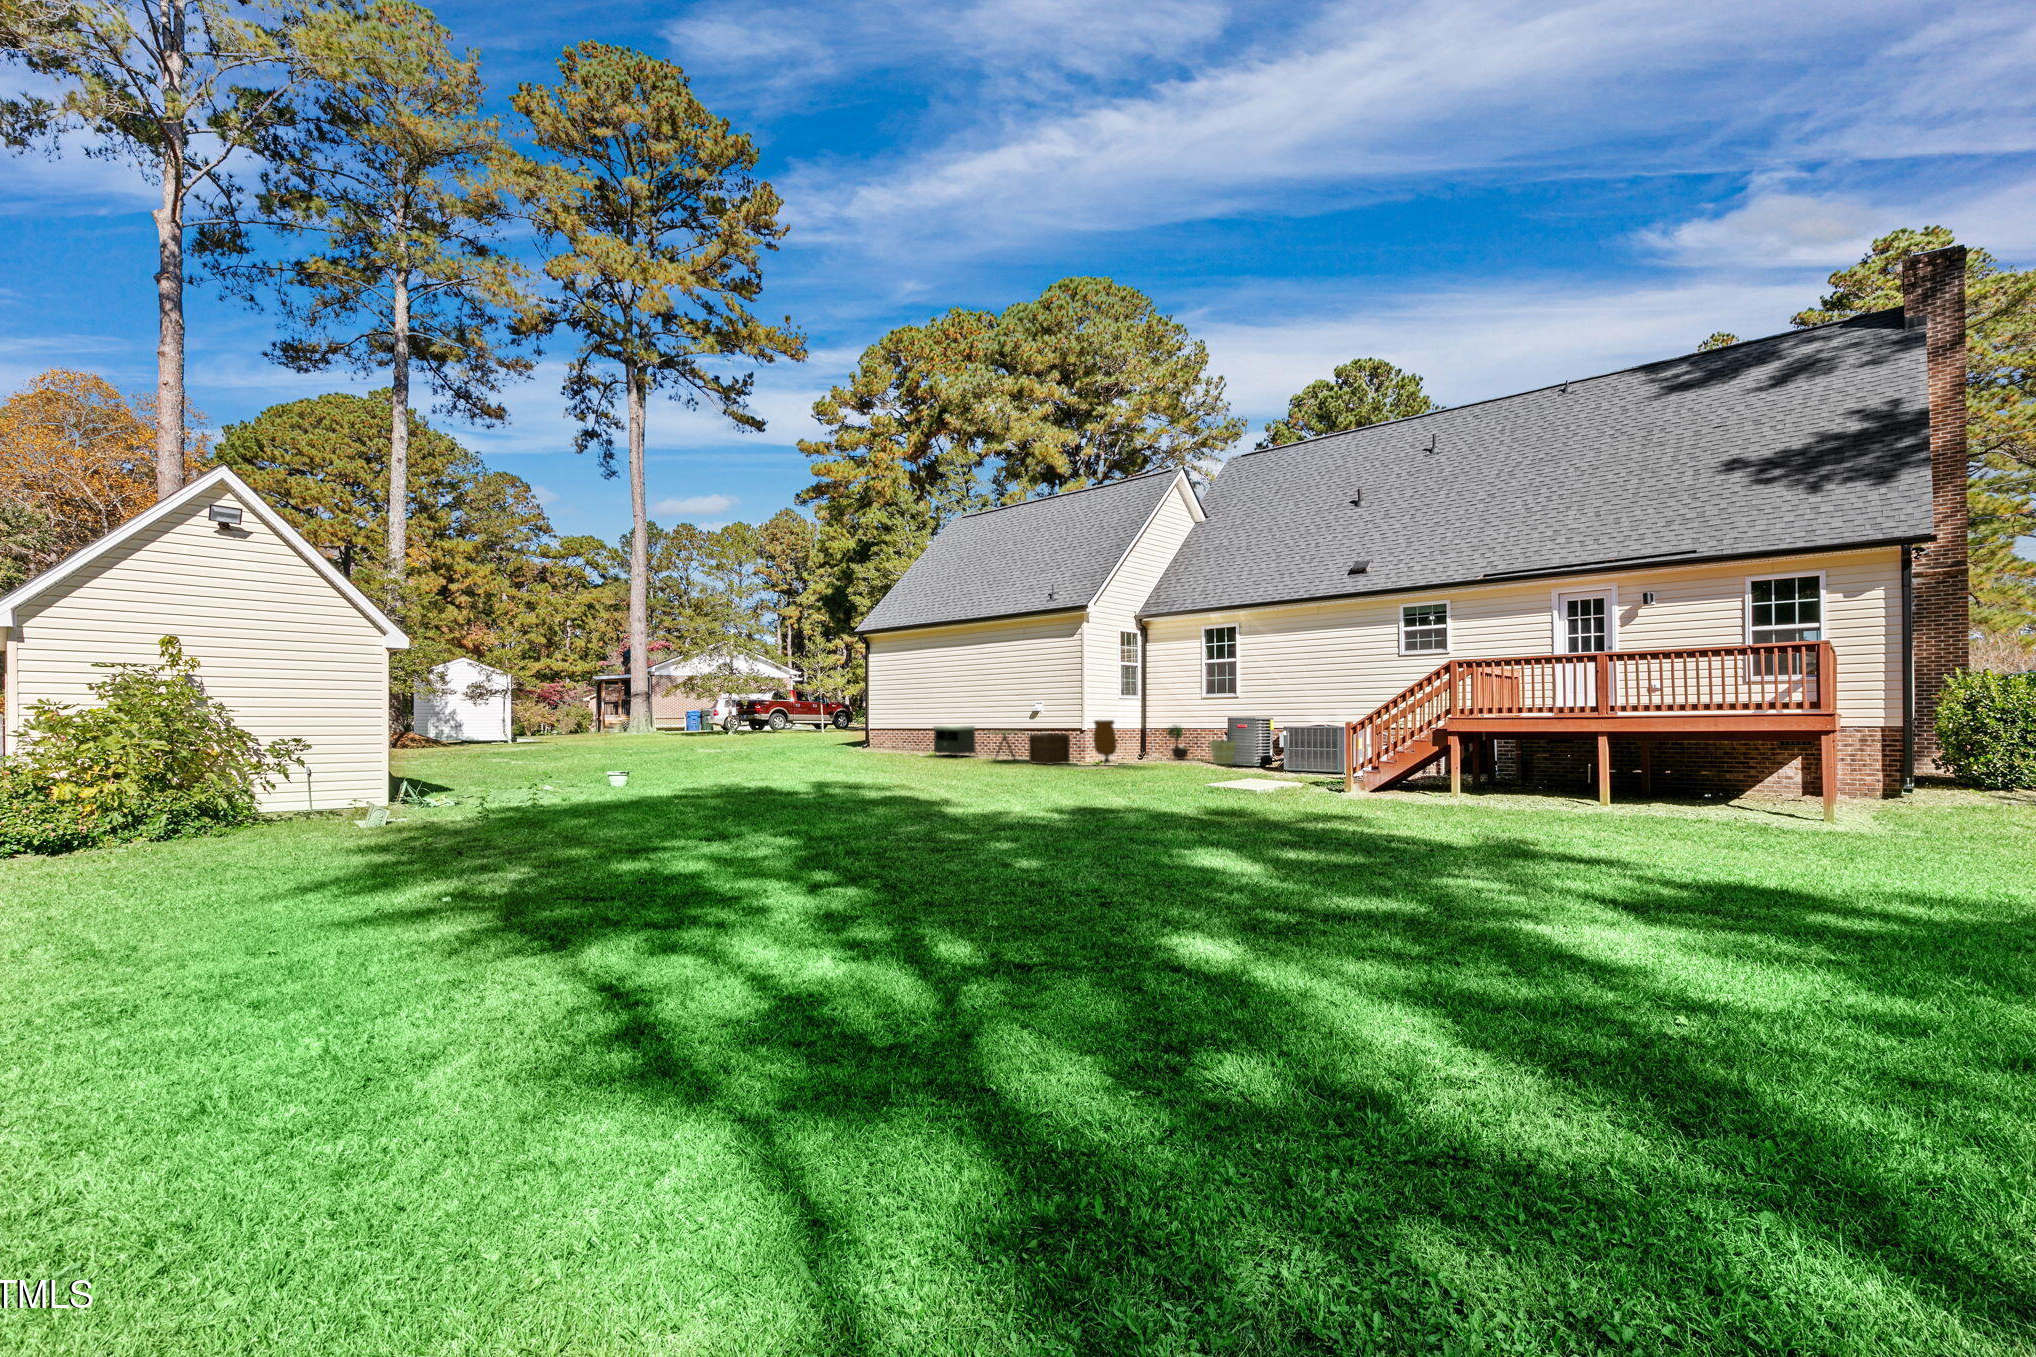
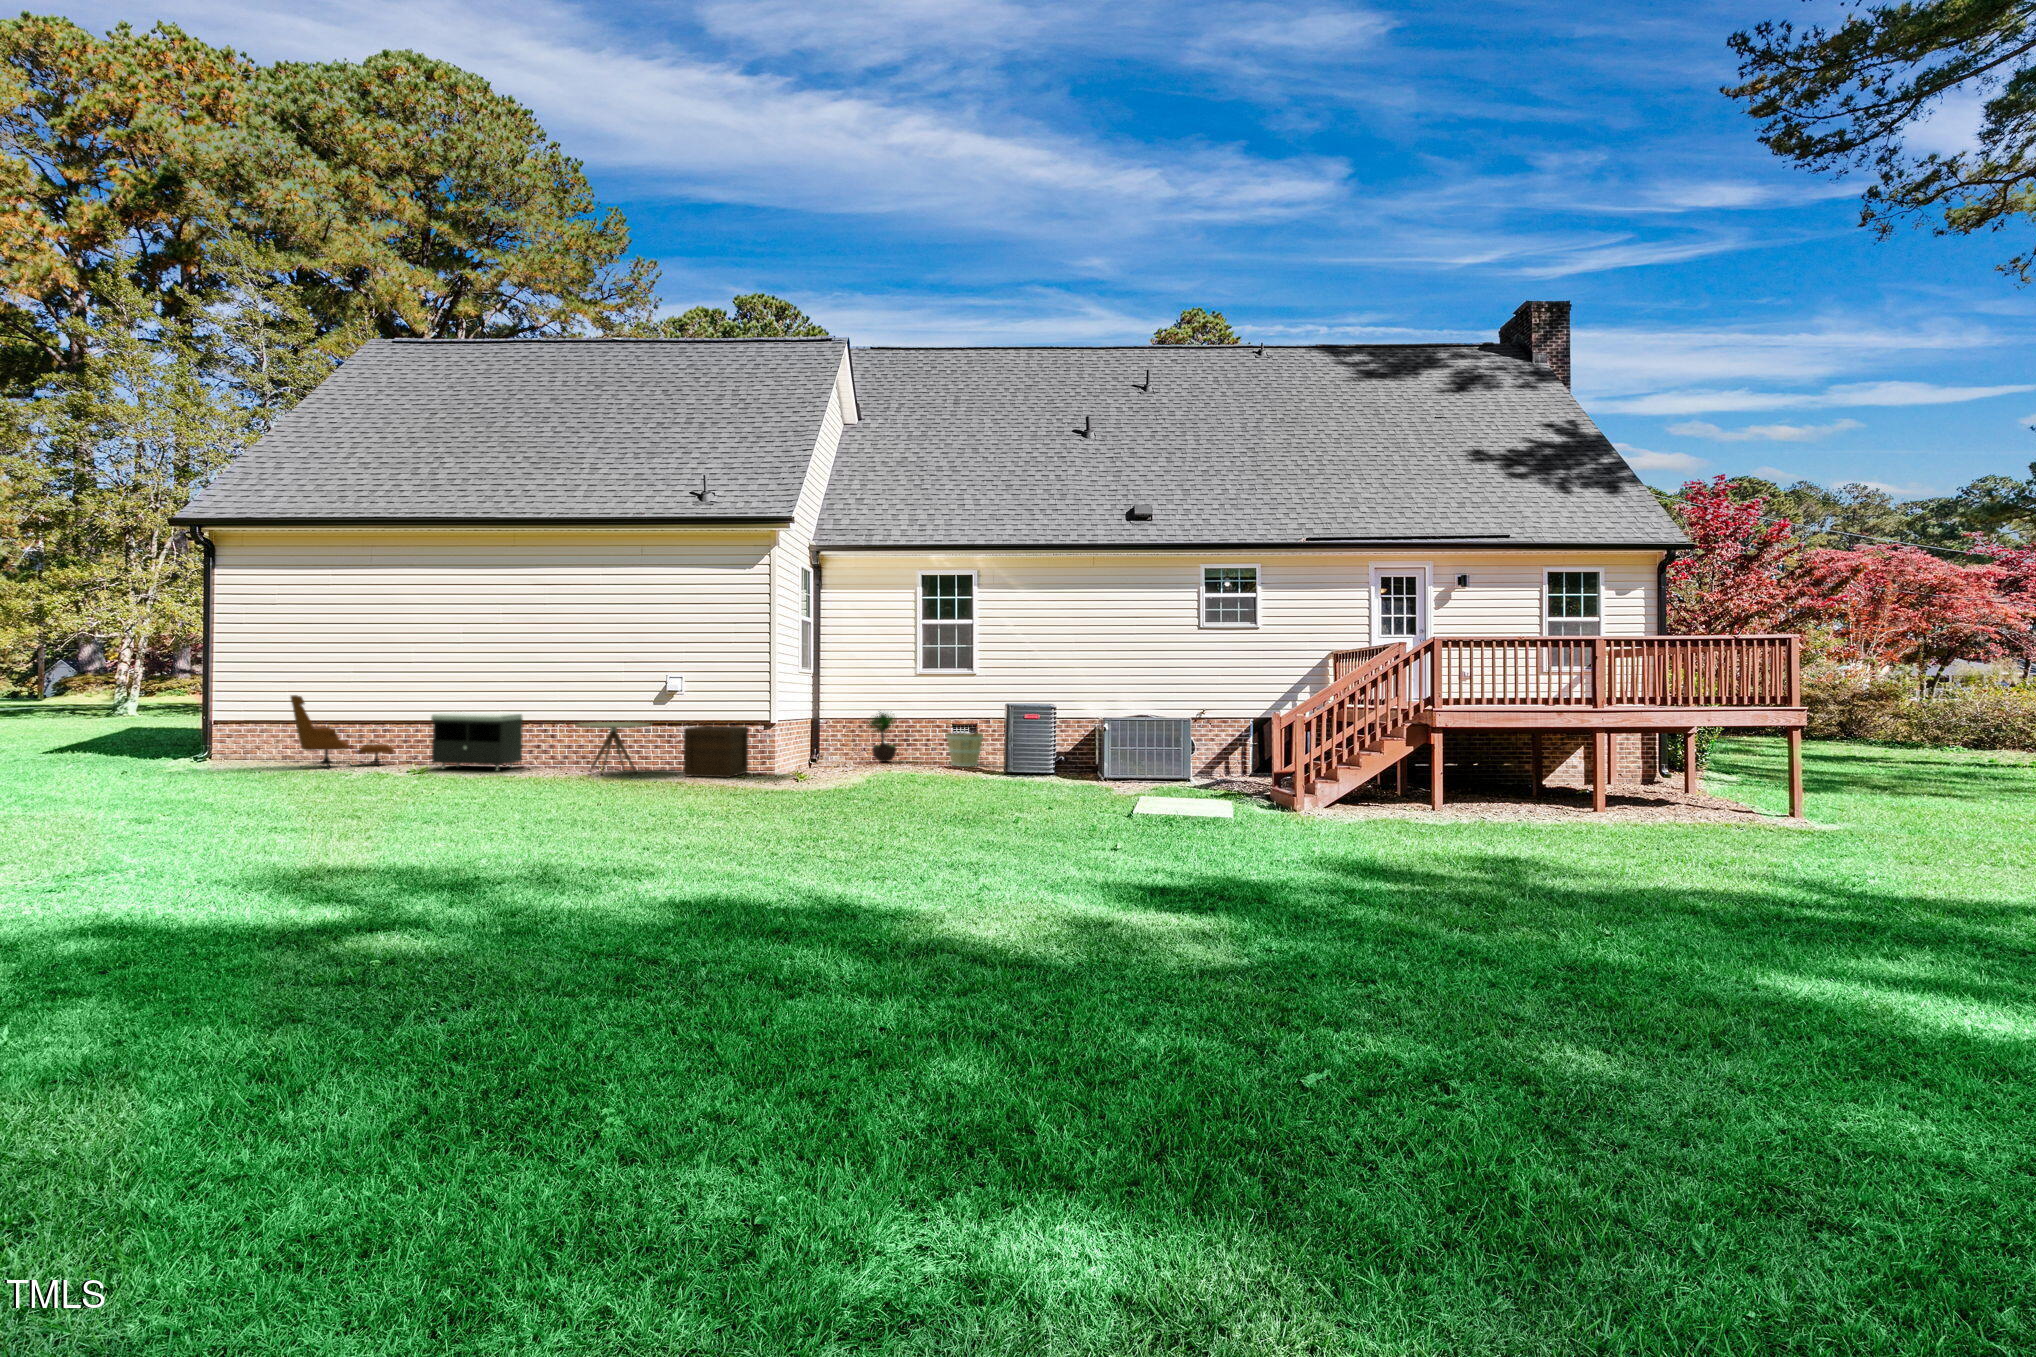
lounge chair: present [1093,720,1117,764] -> present [291,695,394,767]

